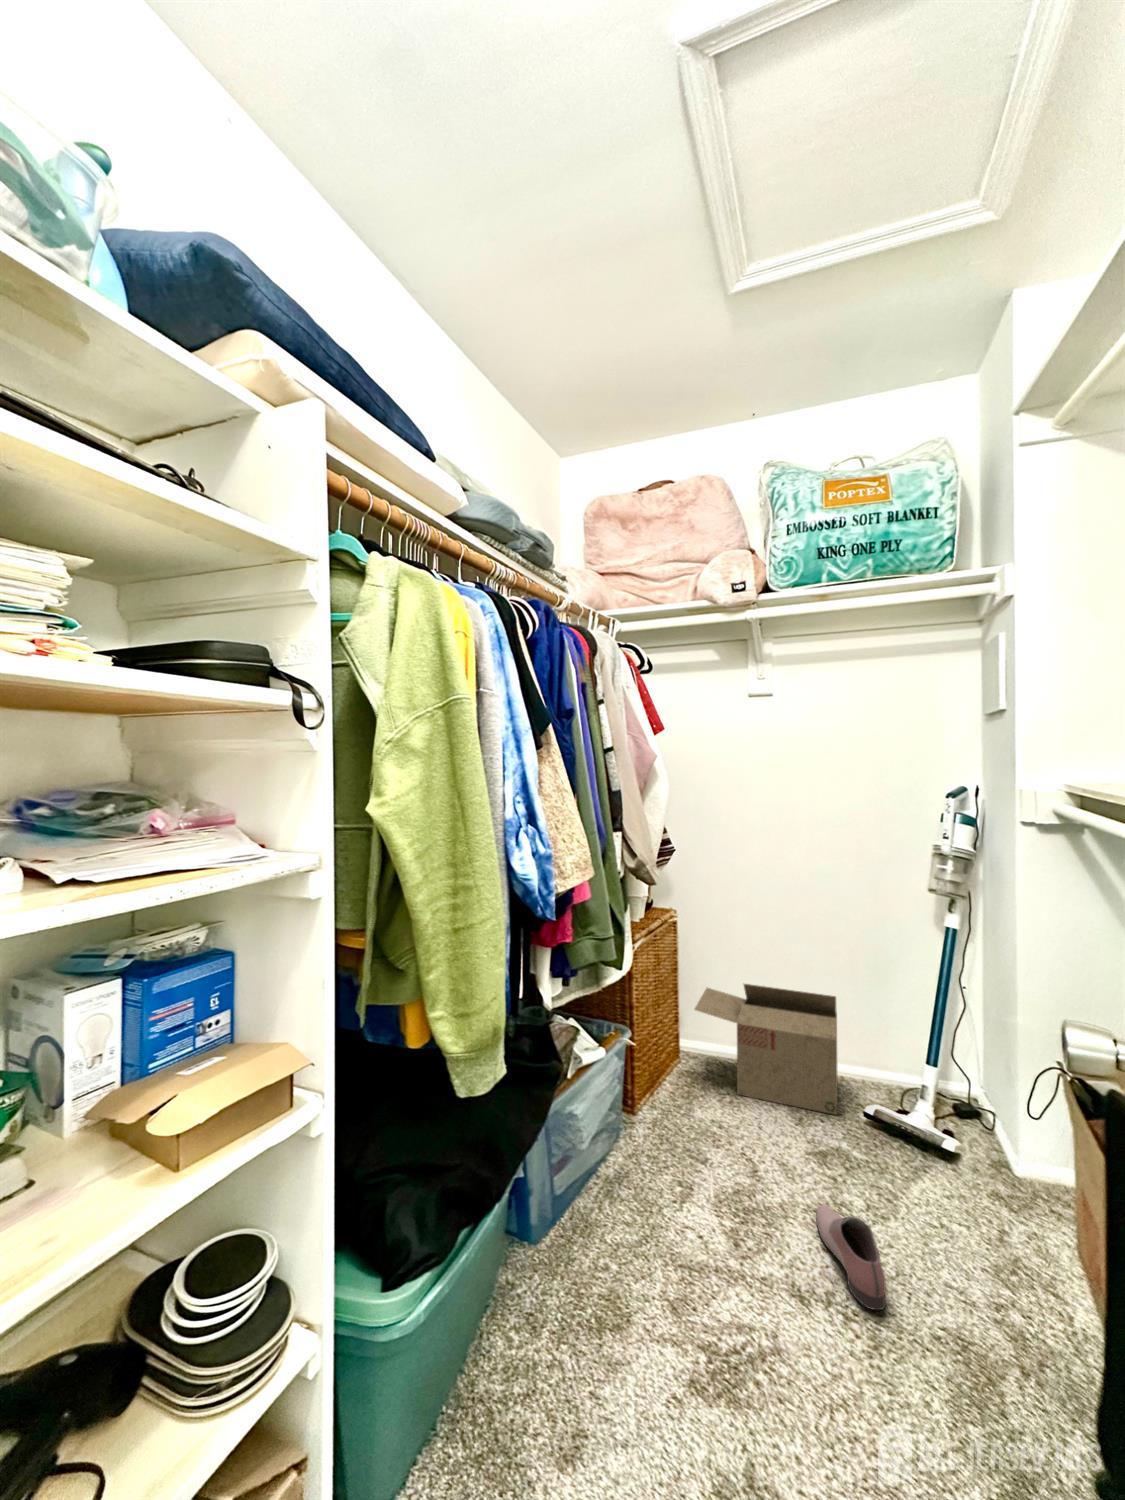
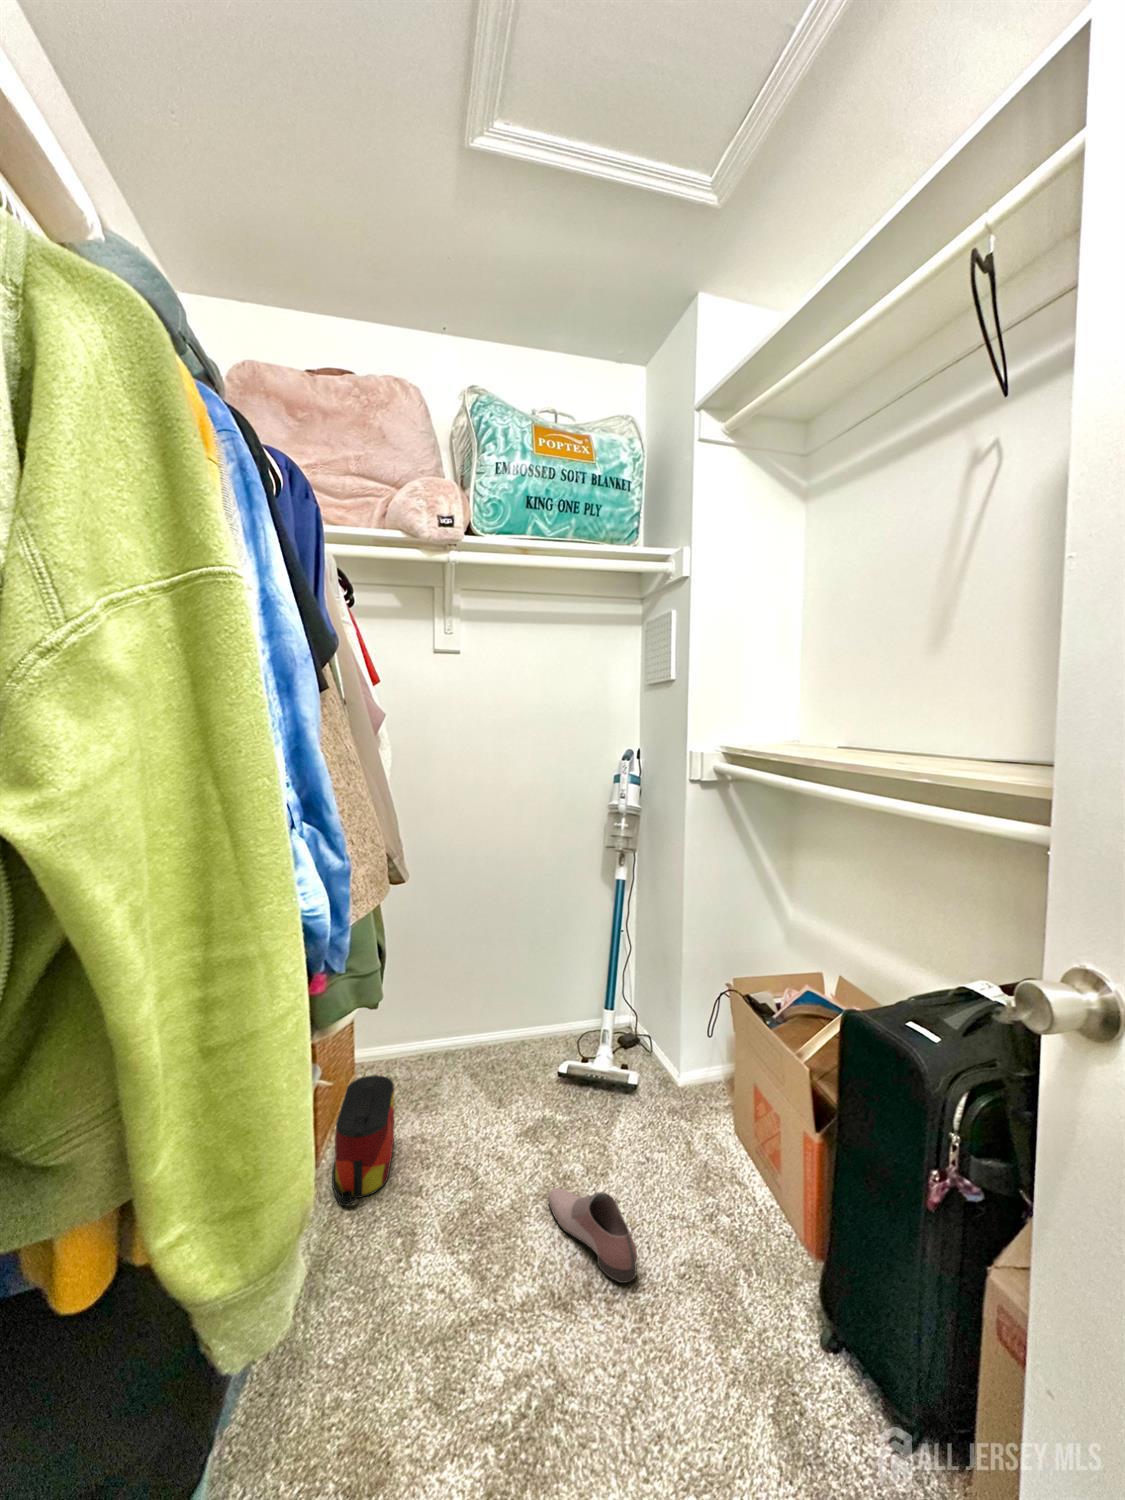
cardboard box: present [695,984,837,1115] -> none [380,964,532,1094]
bag: none [640,1058,696,1151] -> present [332,1075,394,1206]

